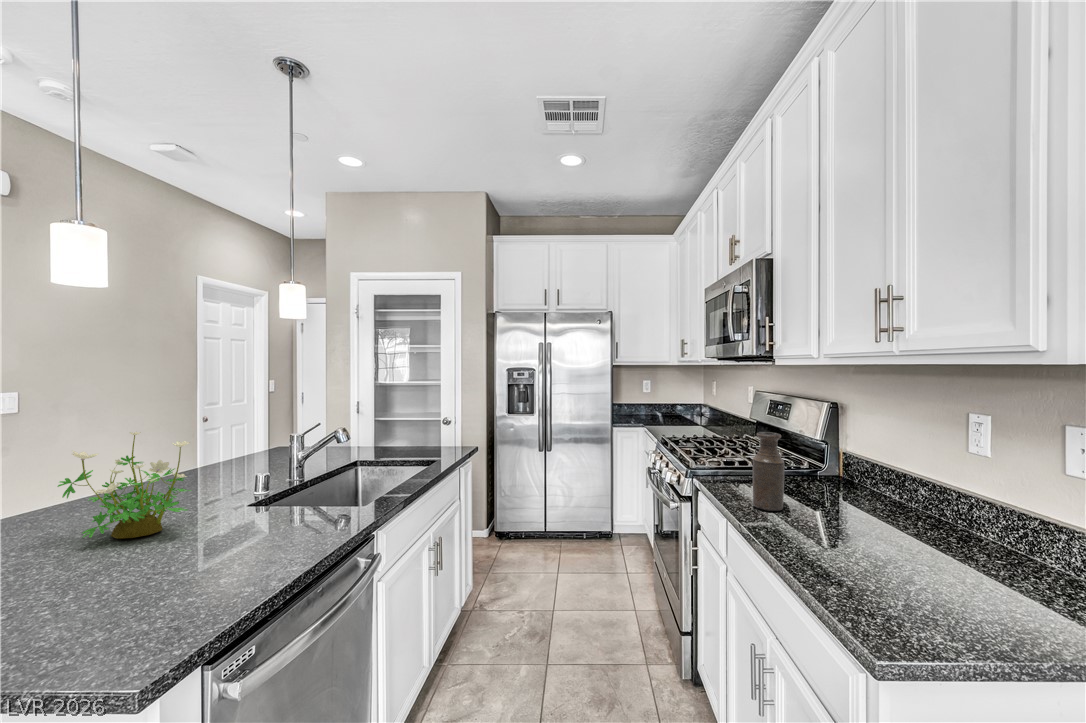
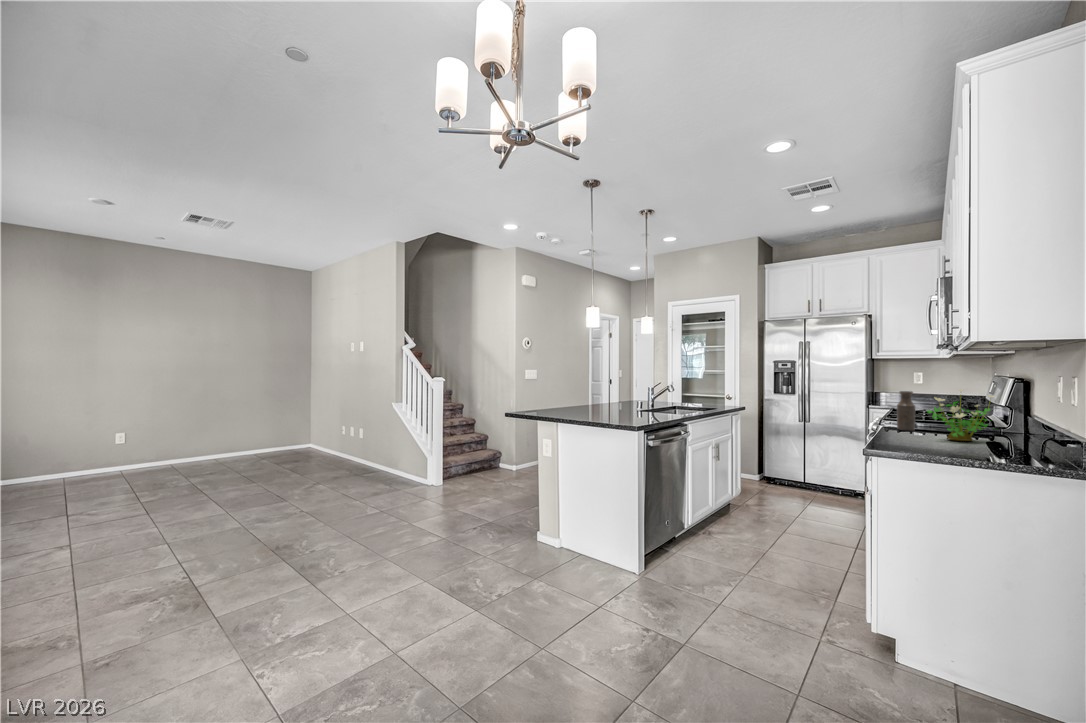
potted plant: present [58,432,190,539] -> present [928,390,994,441]

